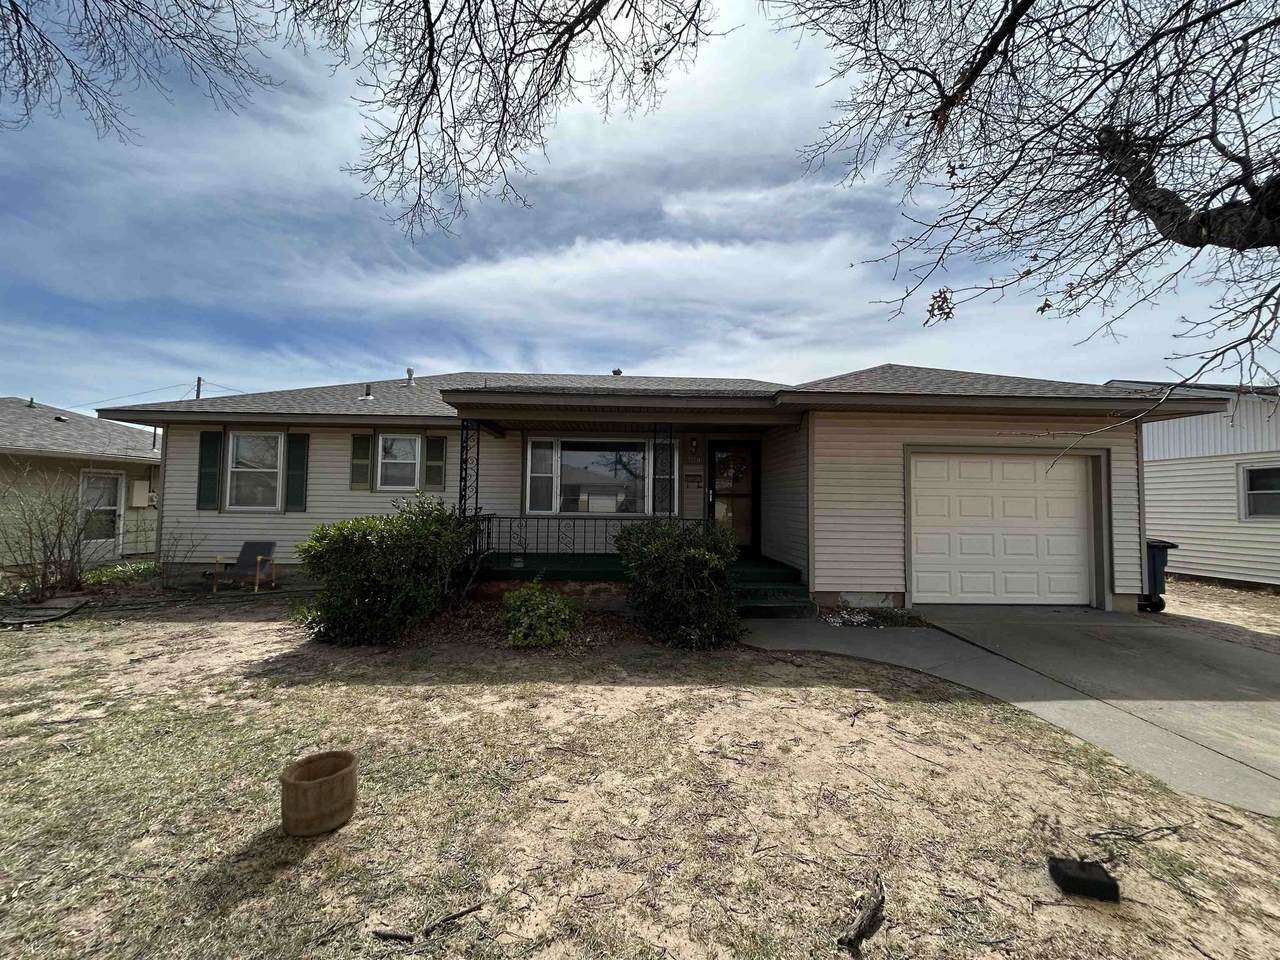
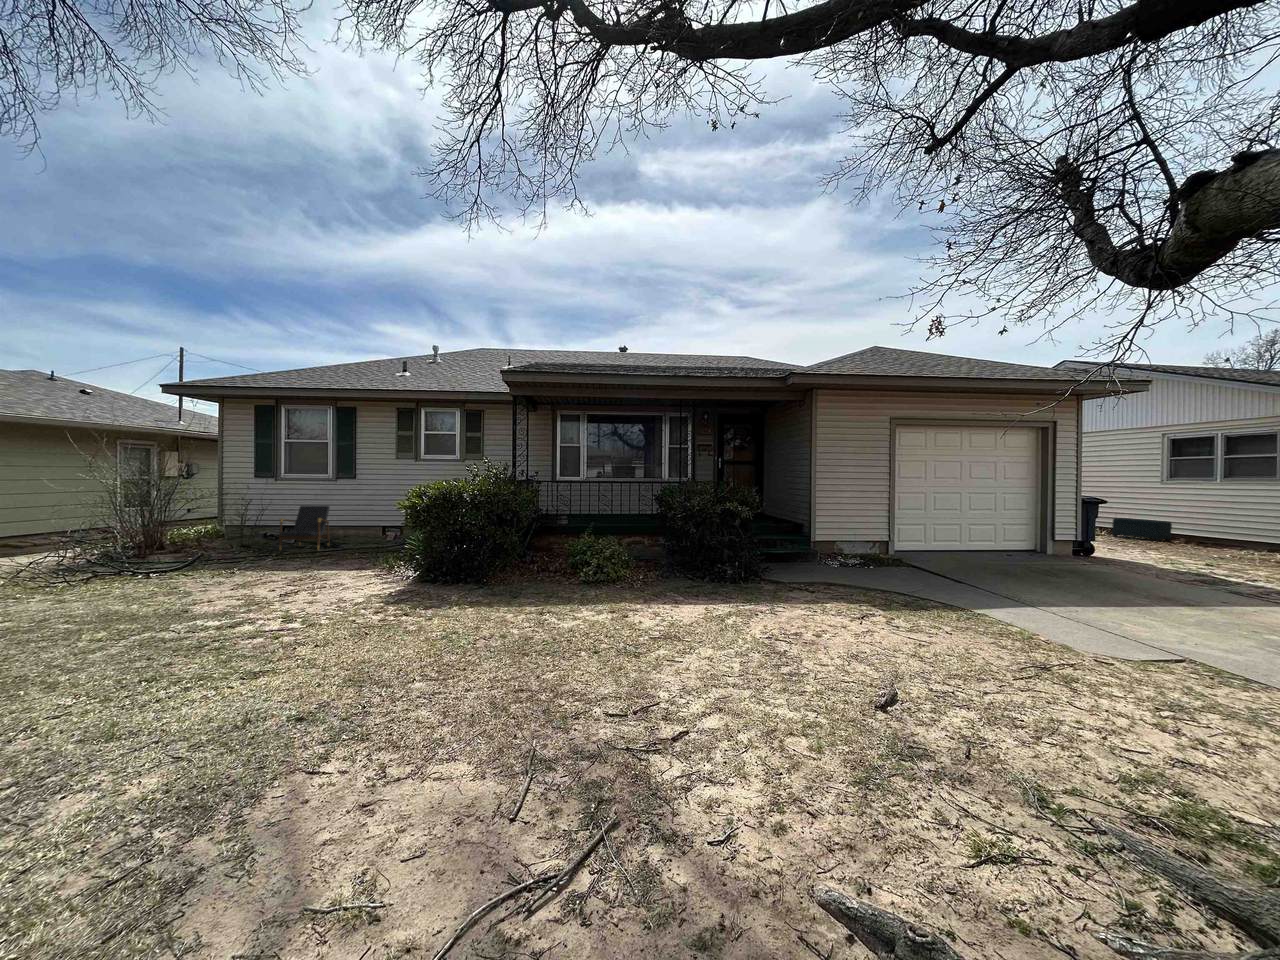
bench: none [1179,562,1255,592] -> present [1112,518,1172,542]
wooden bucket: present [279,751,359,836] -> none [508,631,553,678]
decorative plant: present [1028,806,1129,904] -> none [981,644,1038,692]

